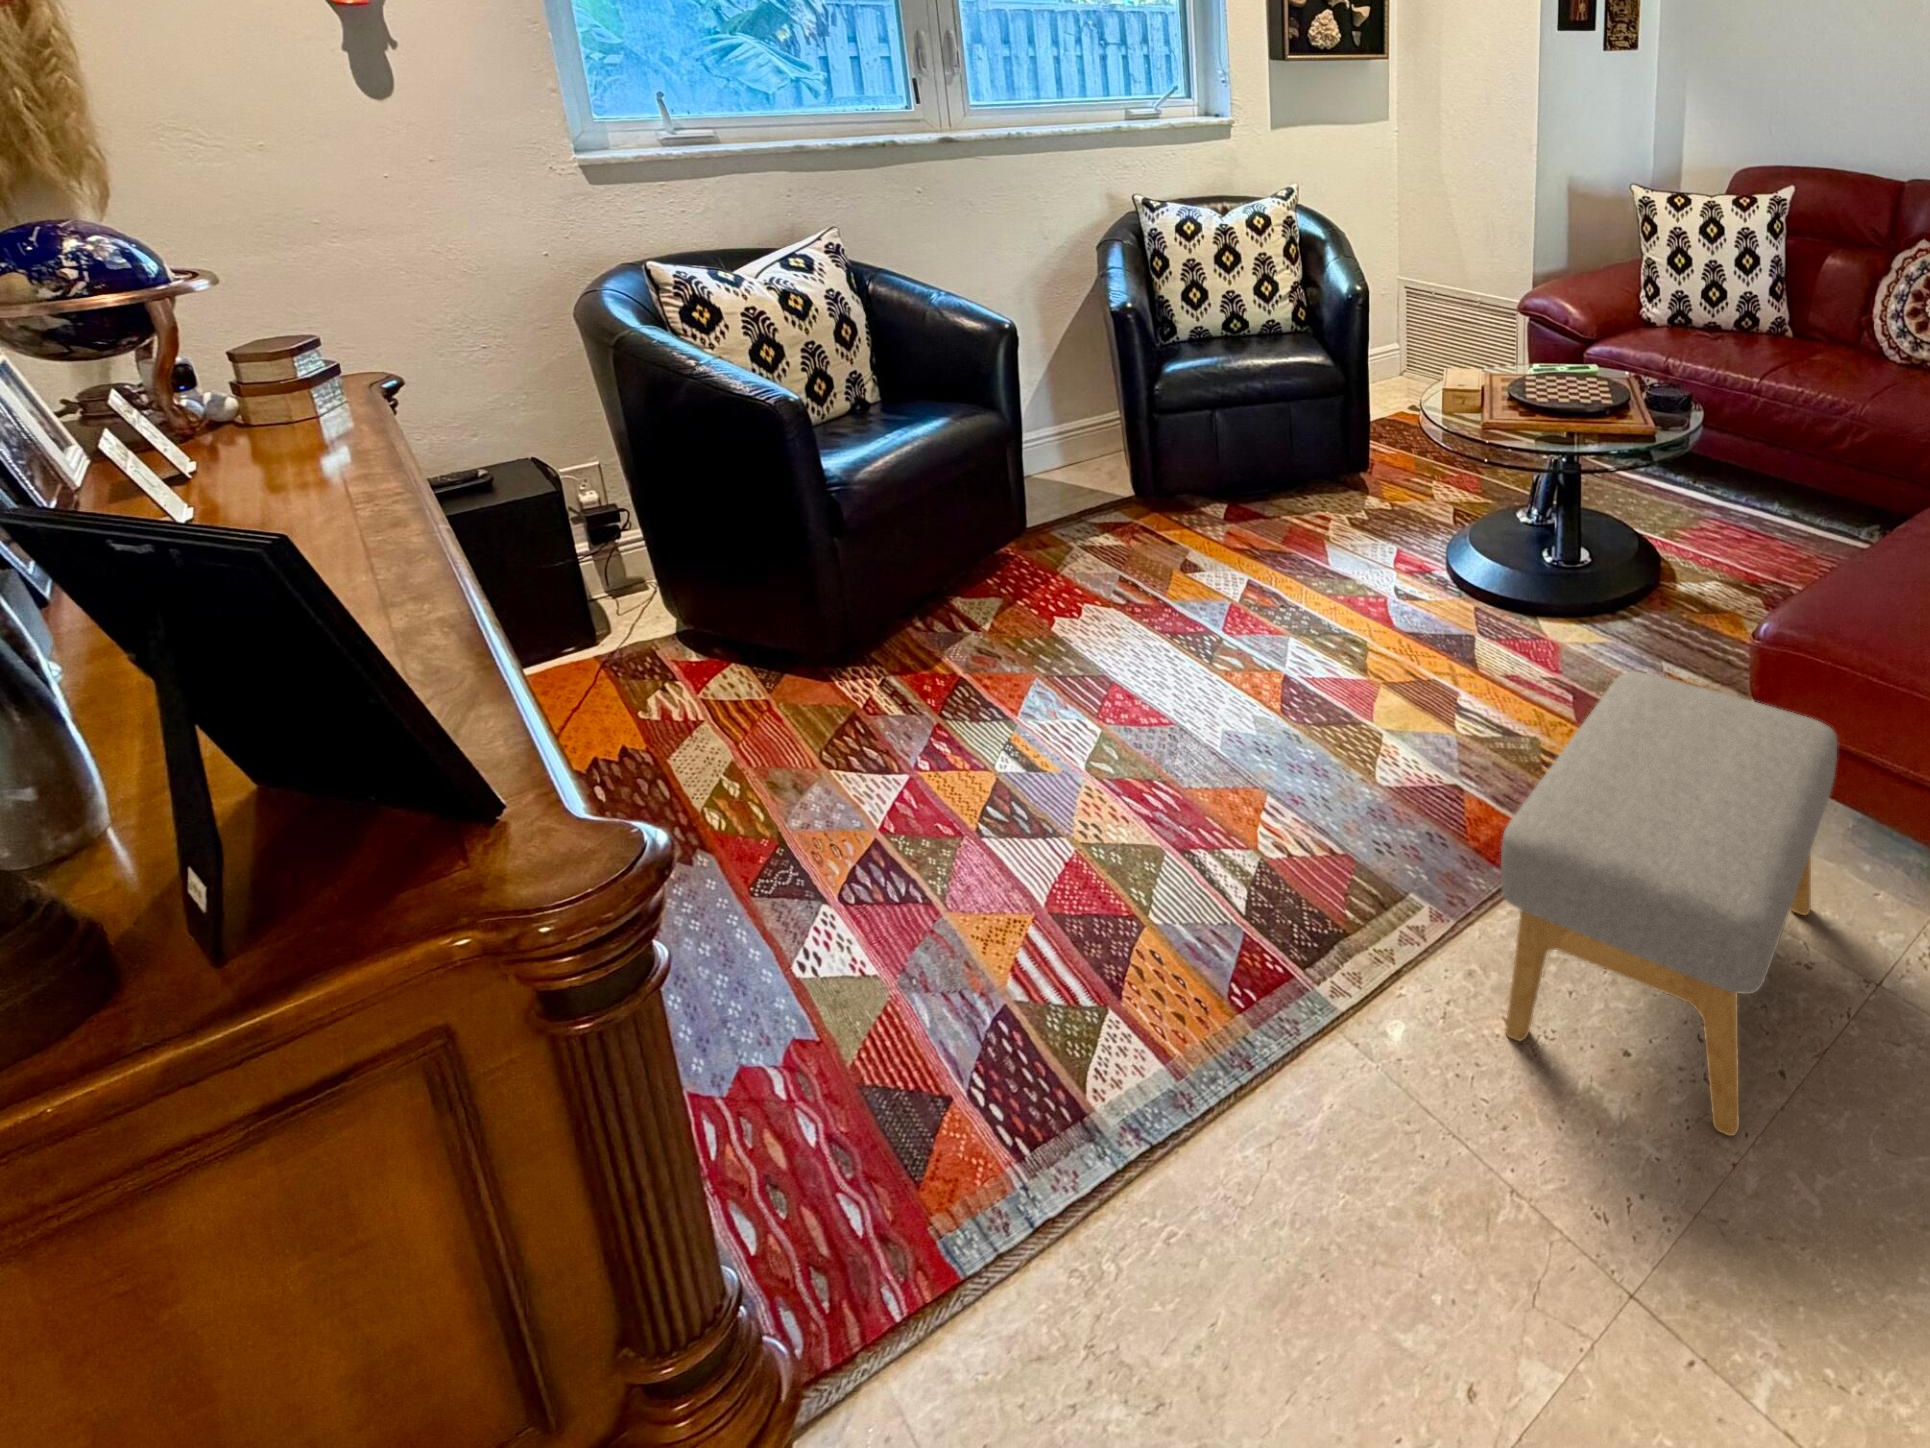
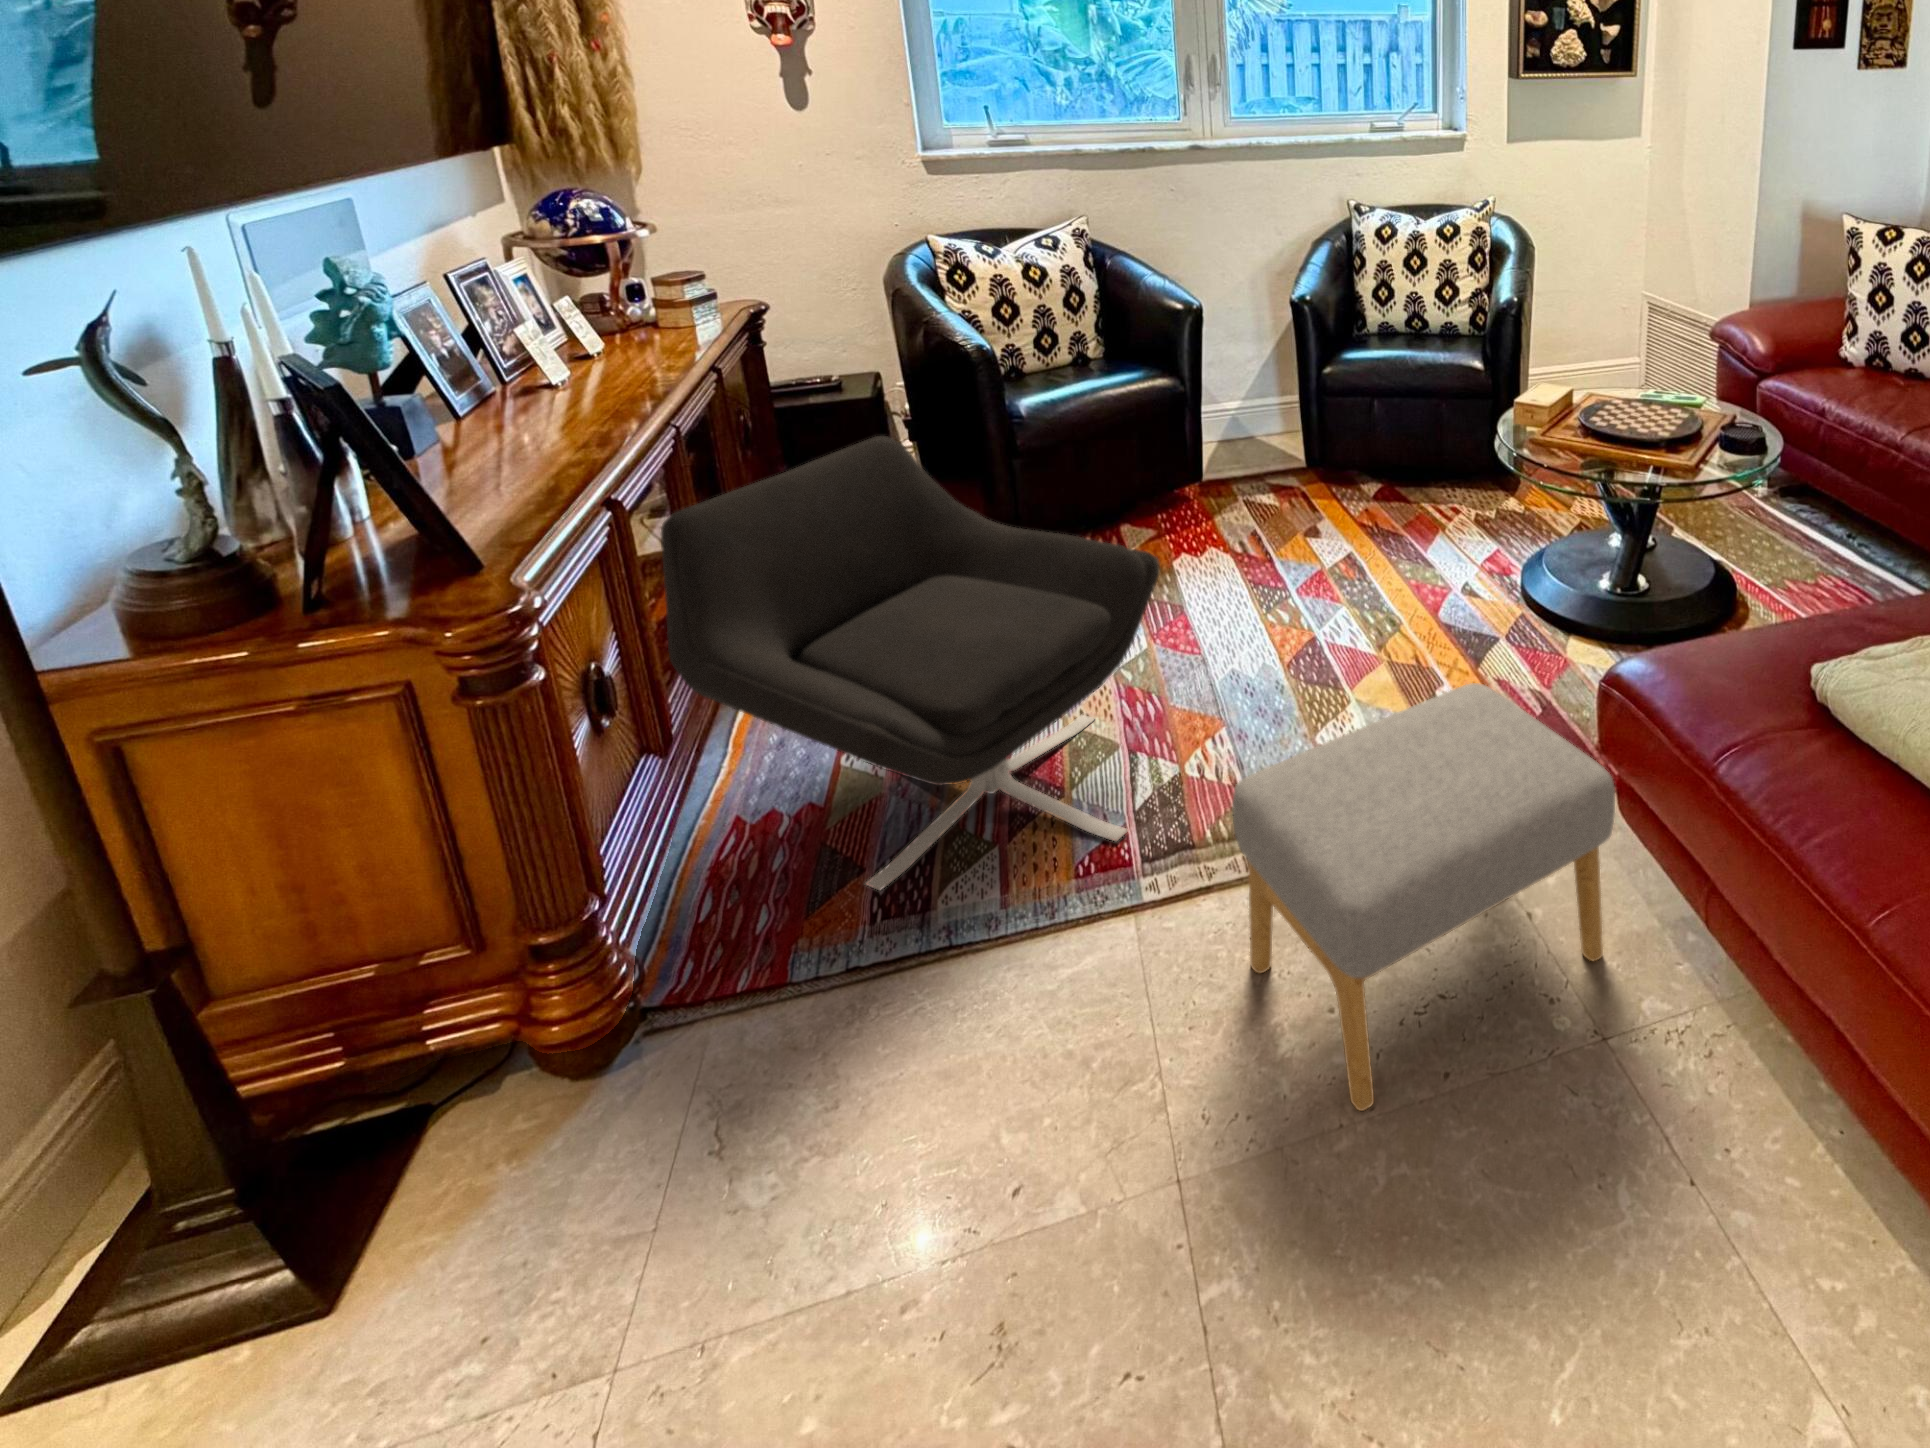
lounge chair: none [560,527,1255,1116] -> present [661,436,1160,890]

